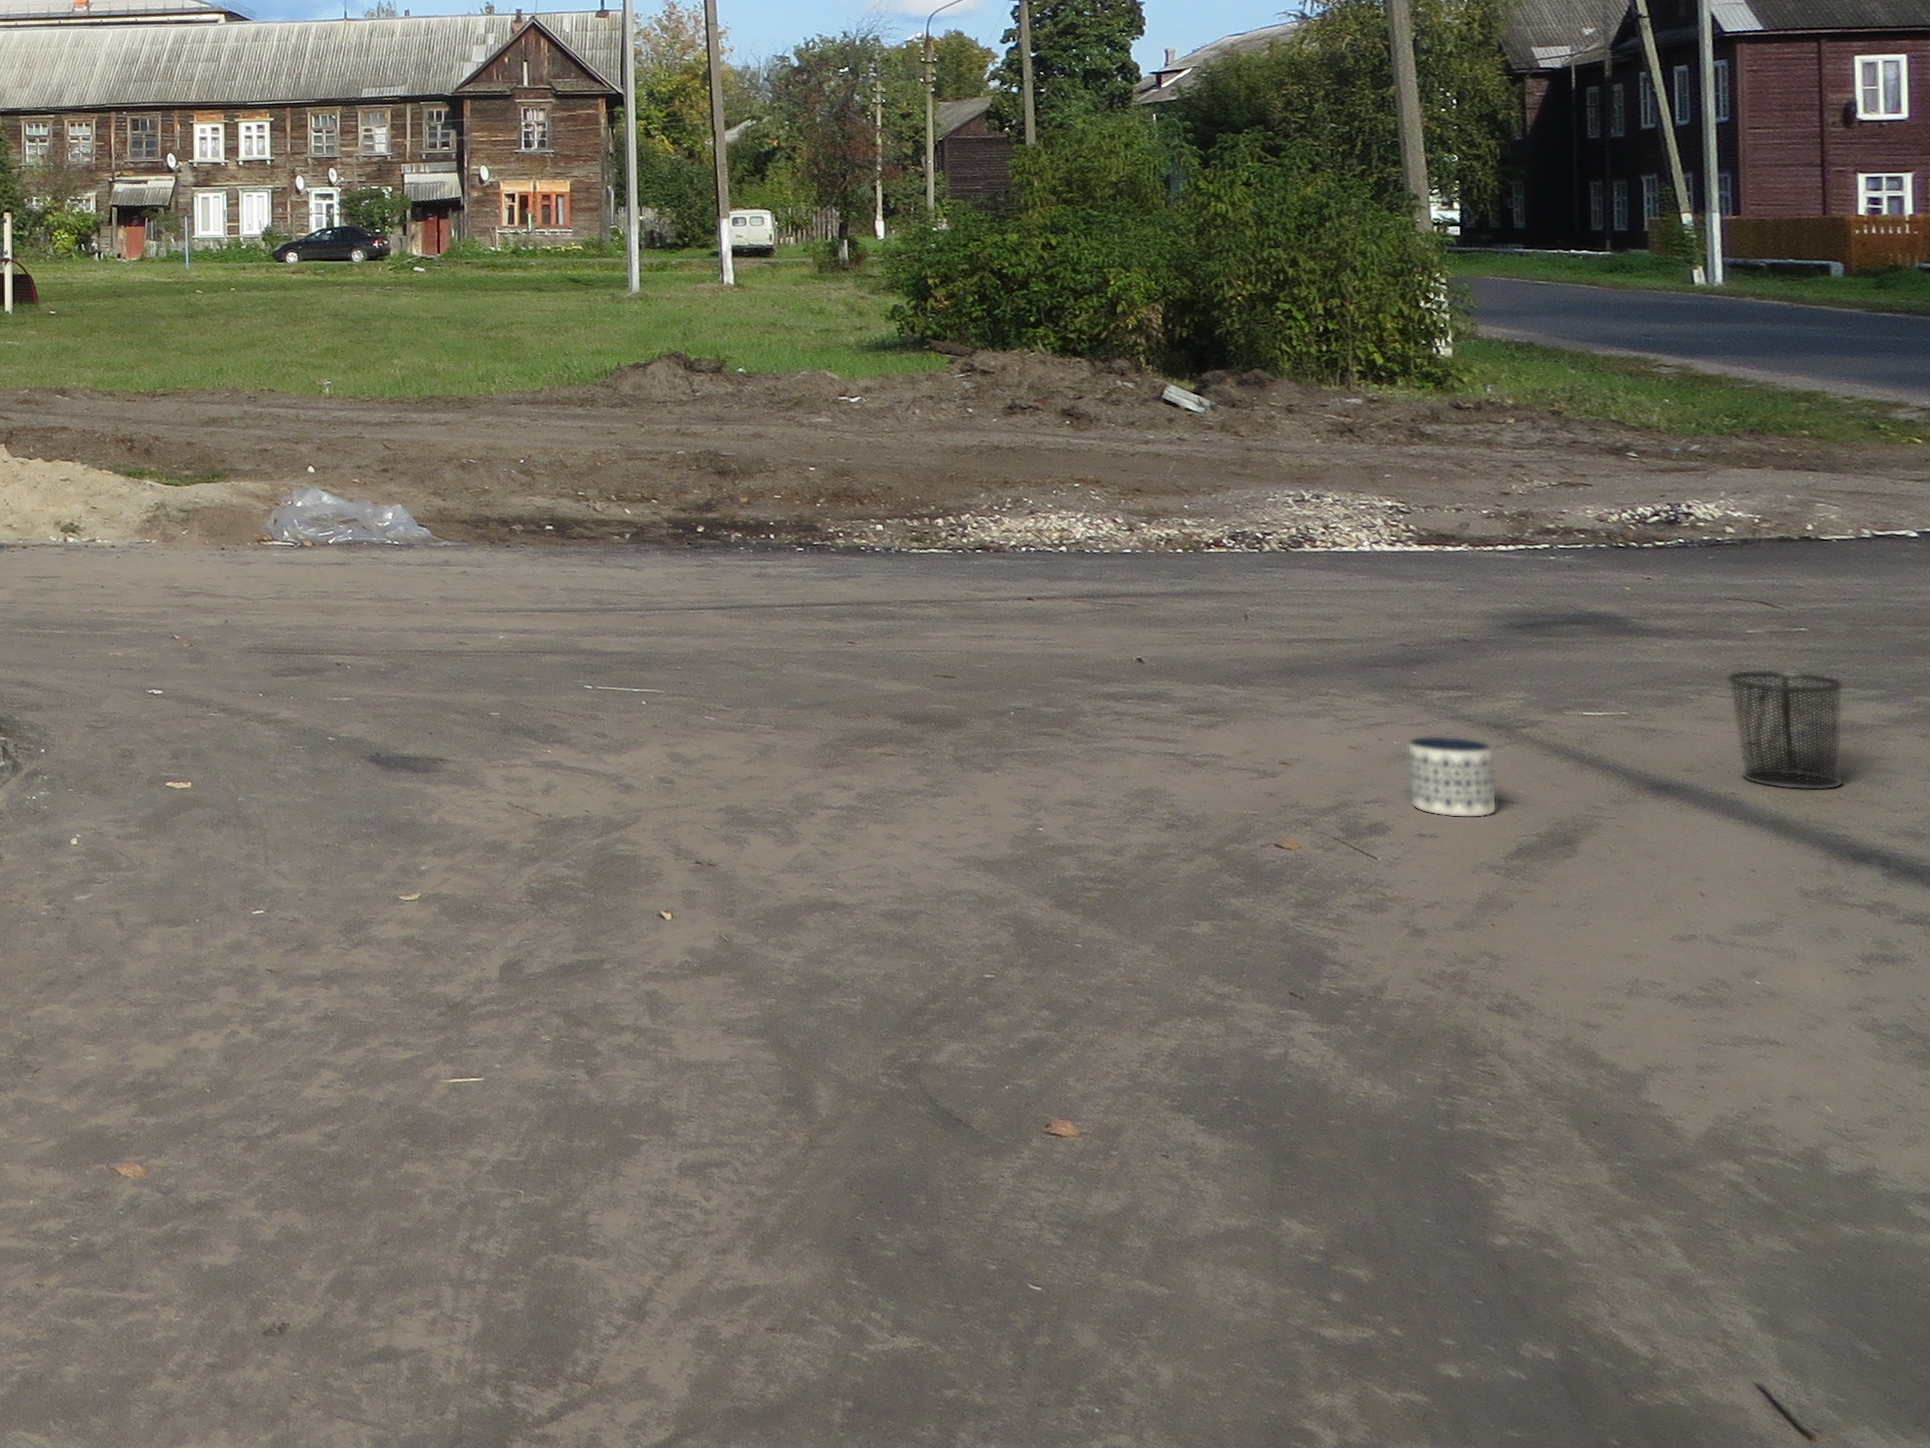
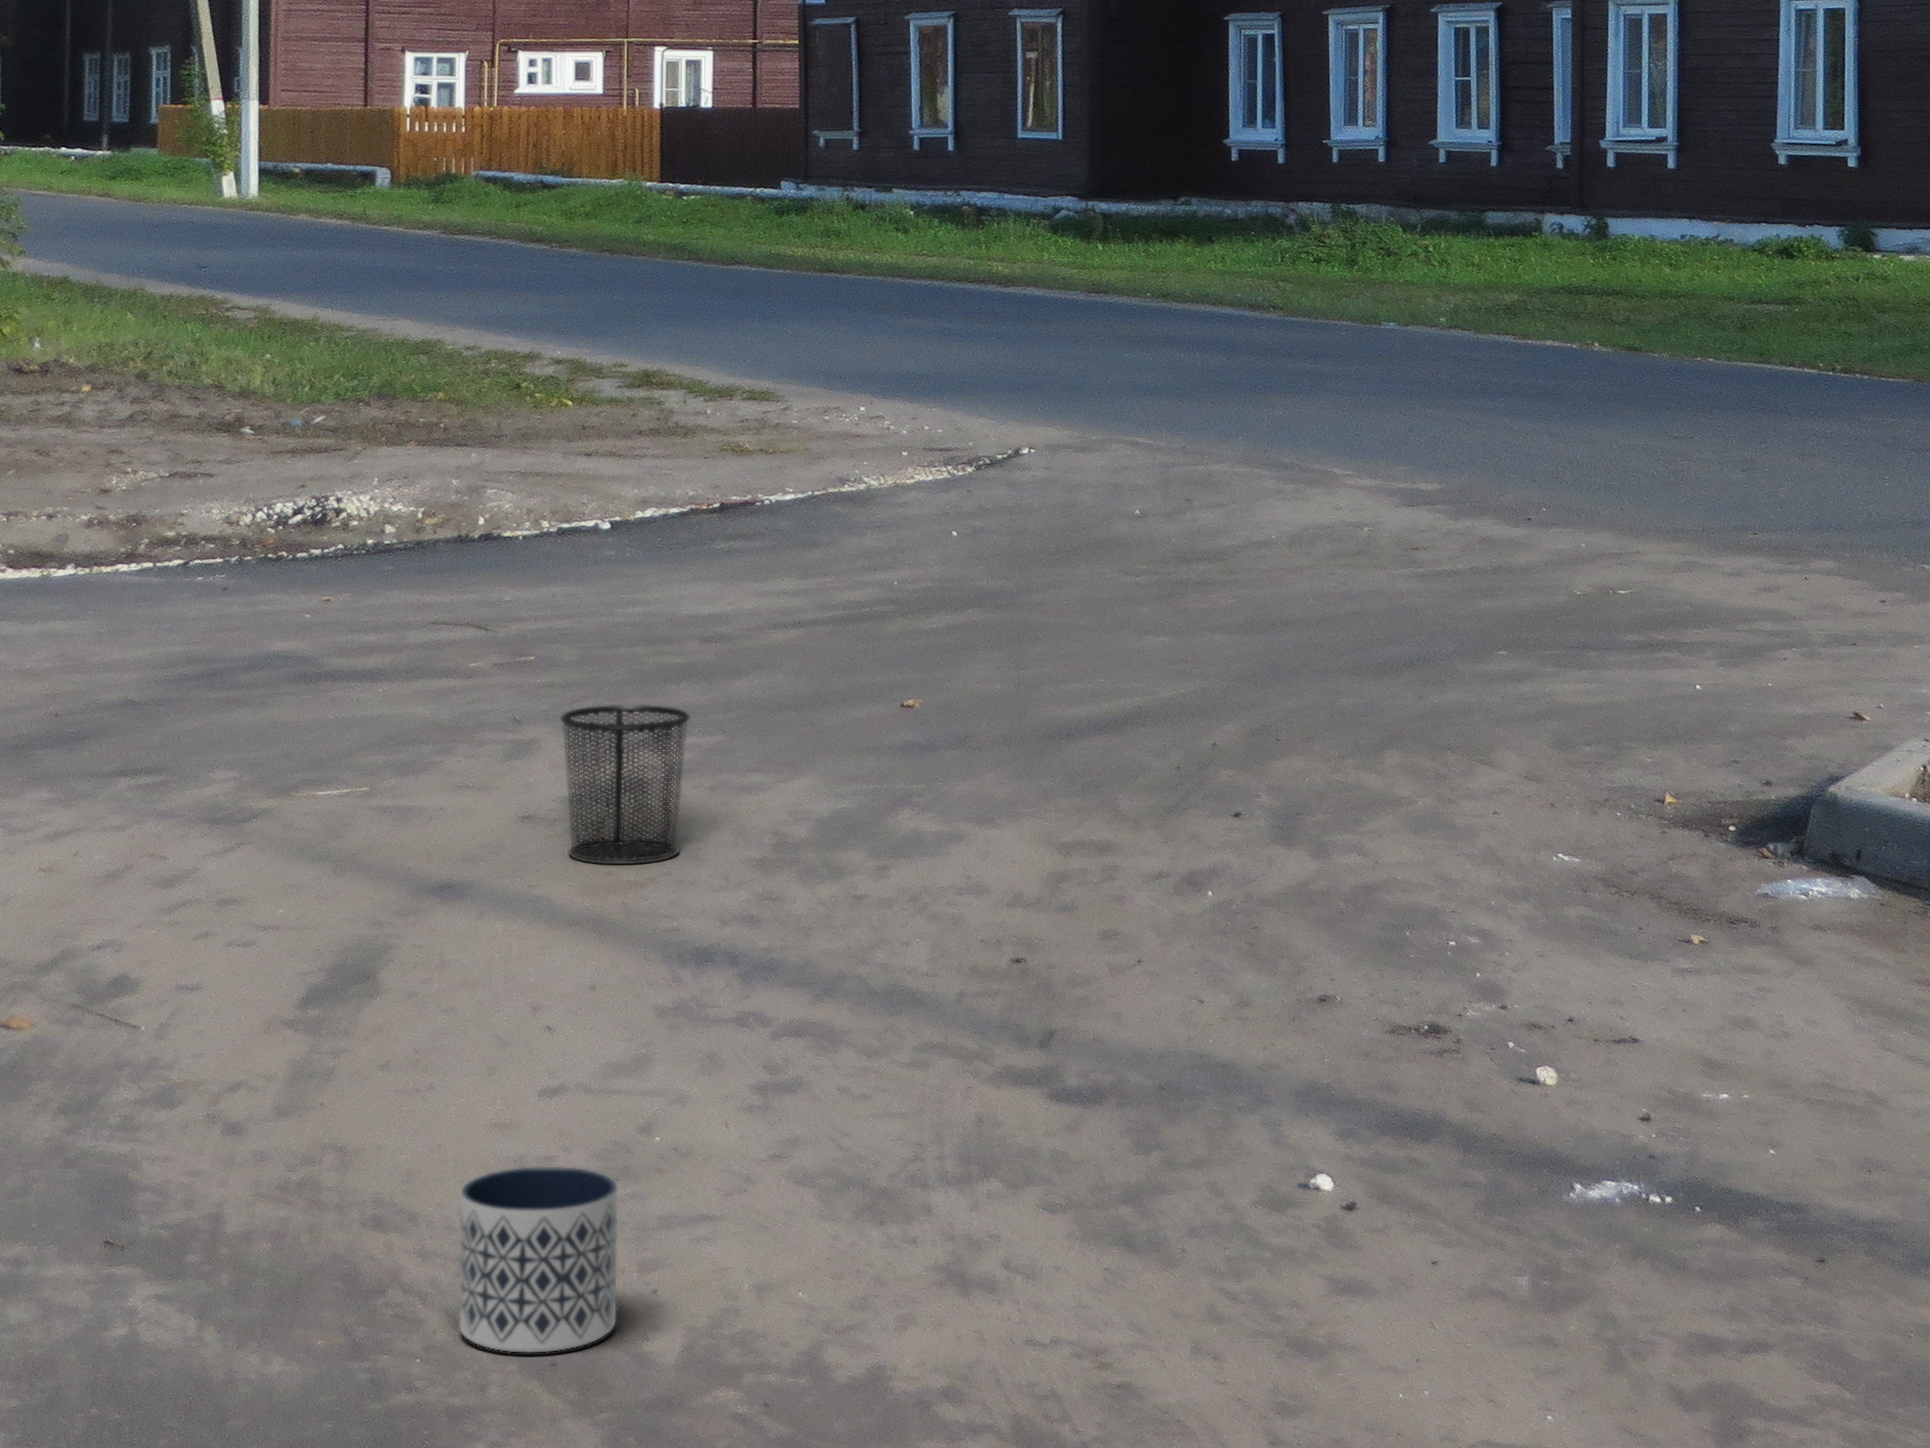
planter: present [1409,737,1495,816] -> present [460,1167,617,1352]

